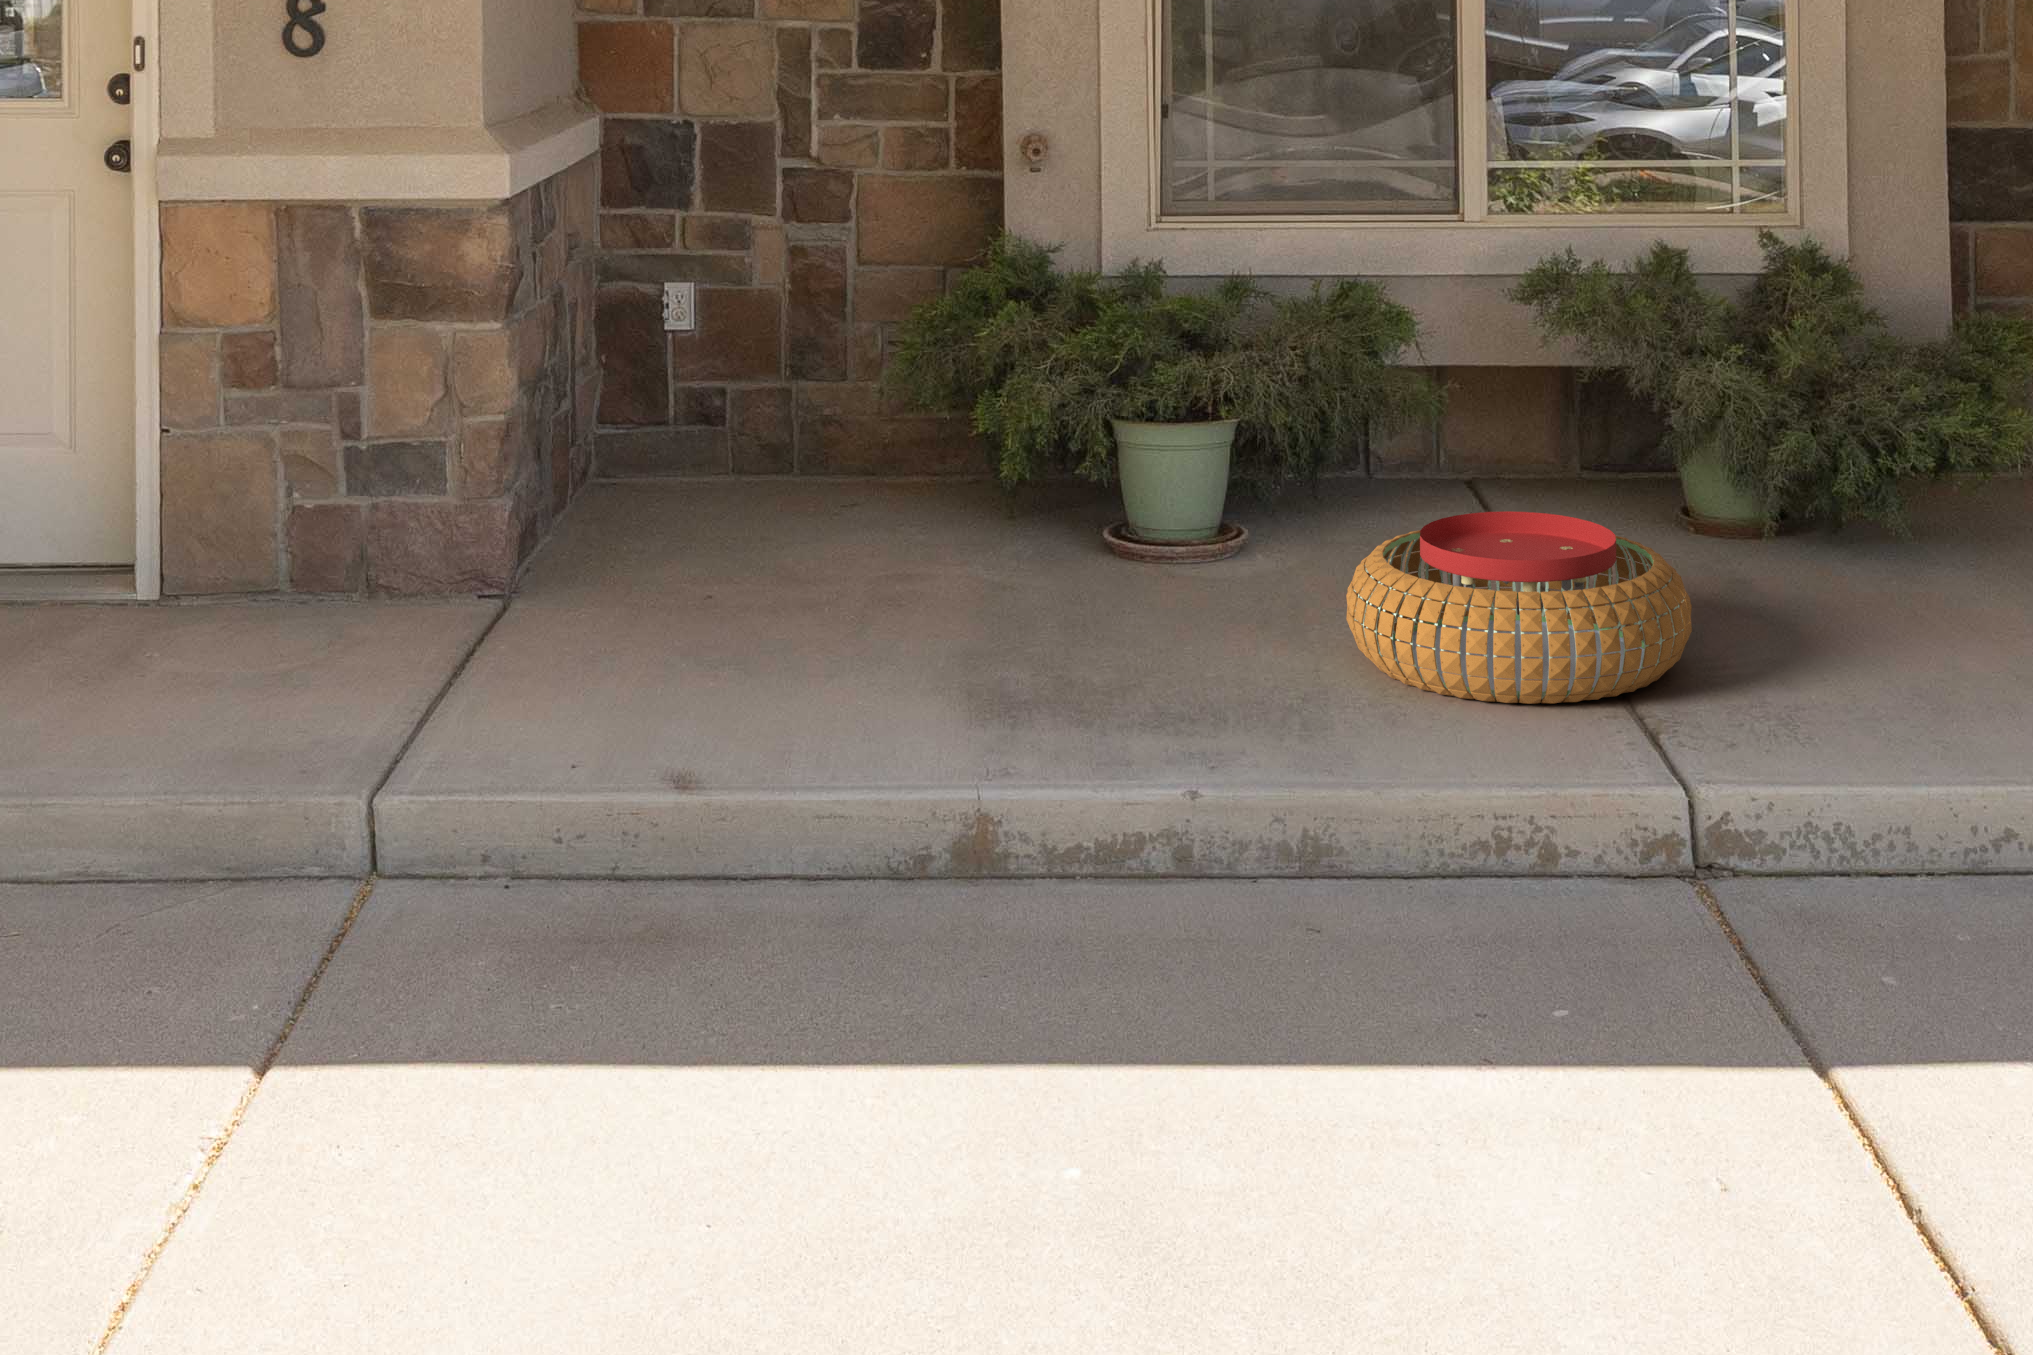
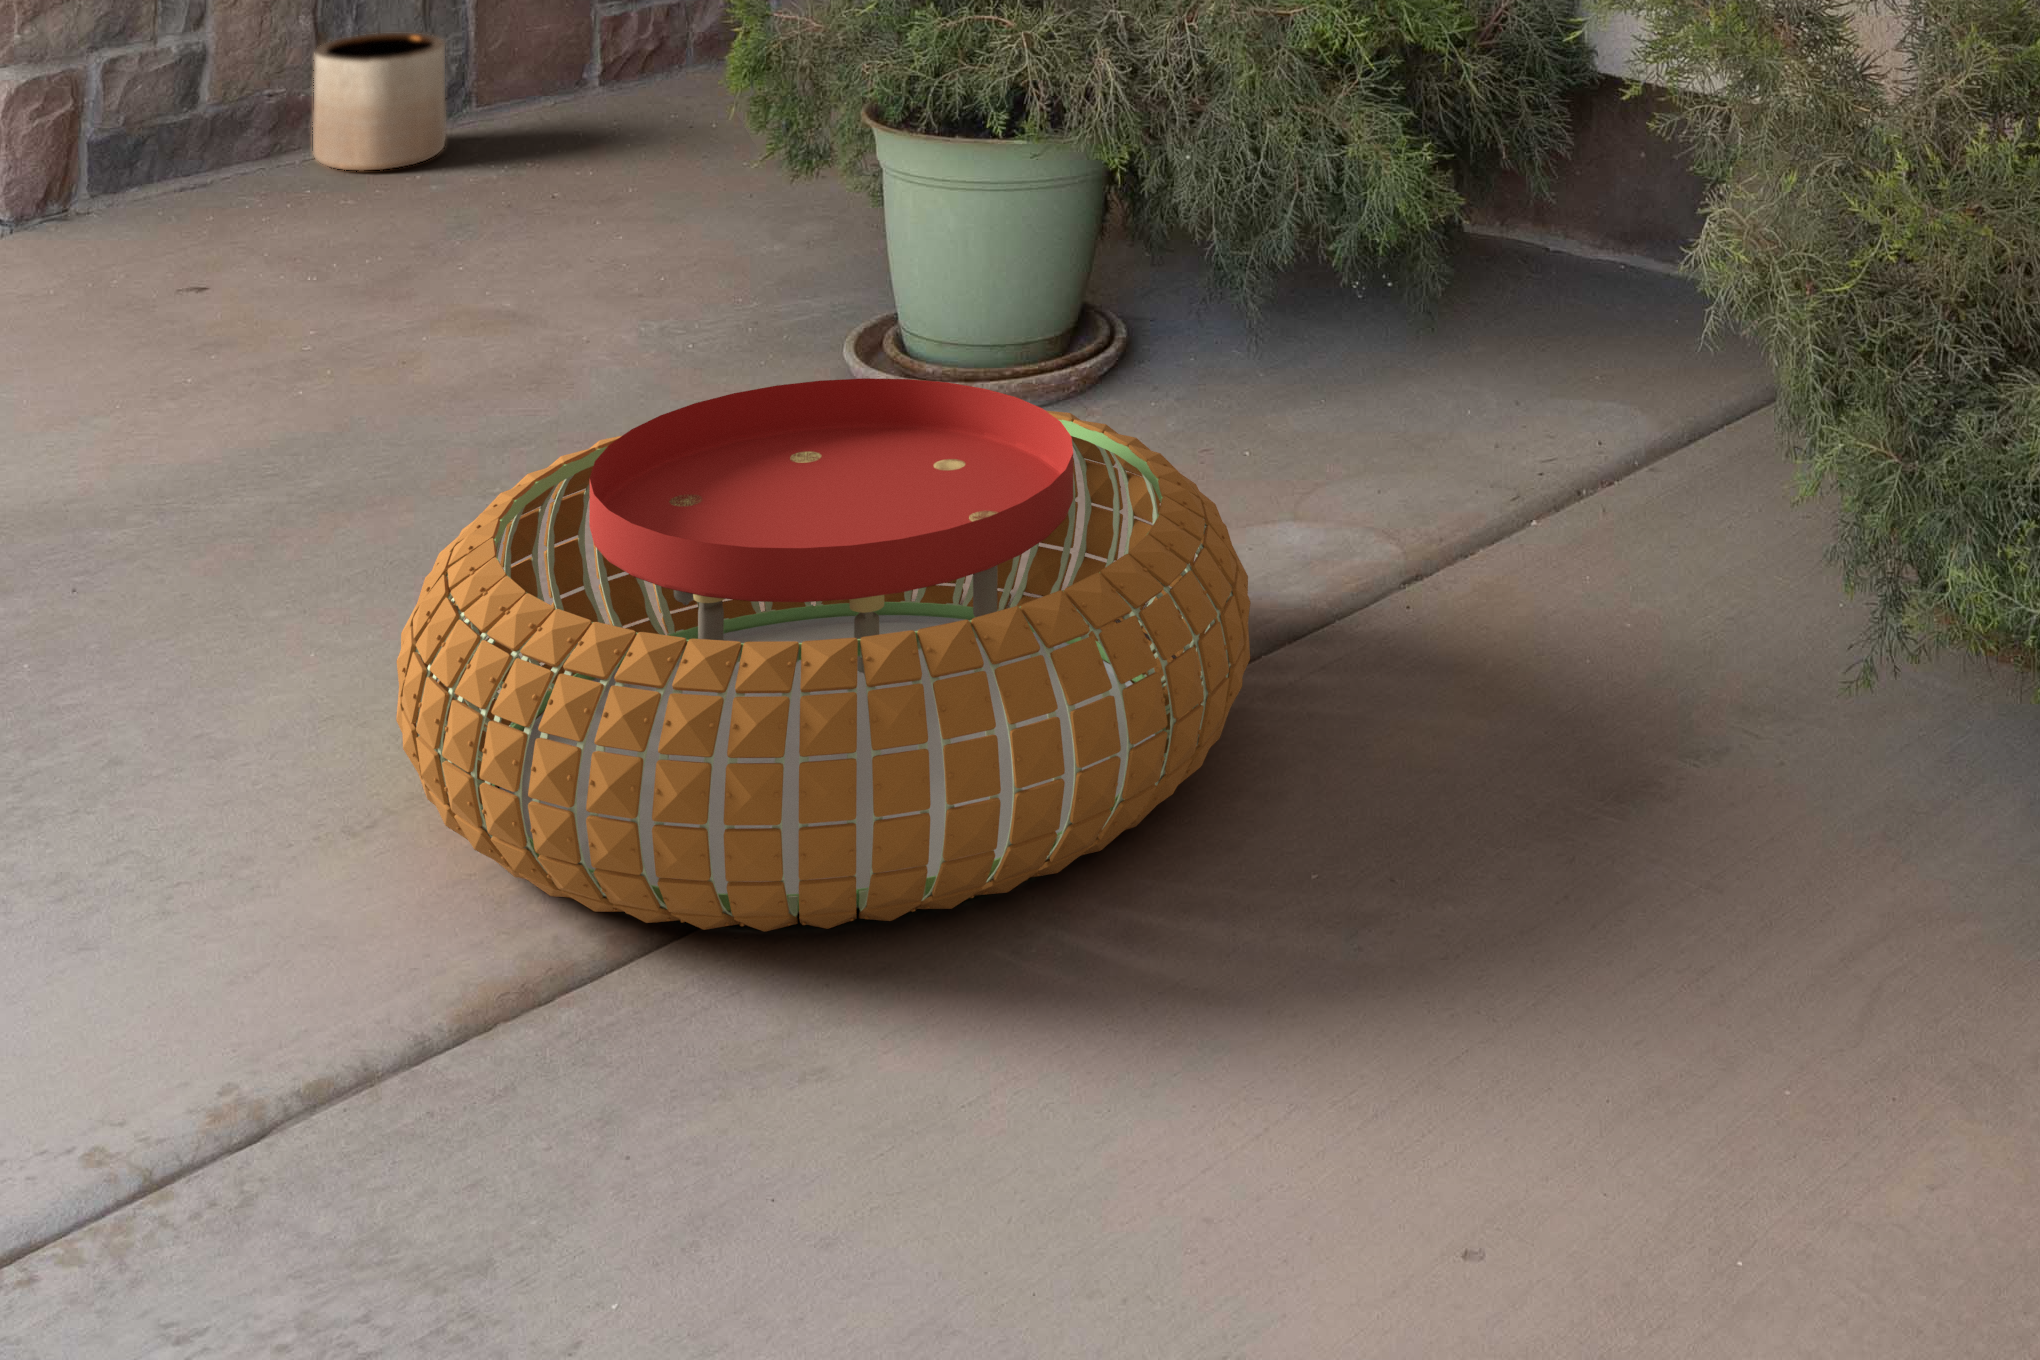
planter: none [576,480,656,569] -> present [313,33,446,171]

